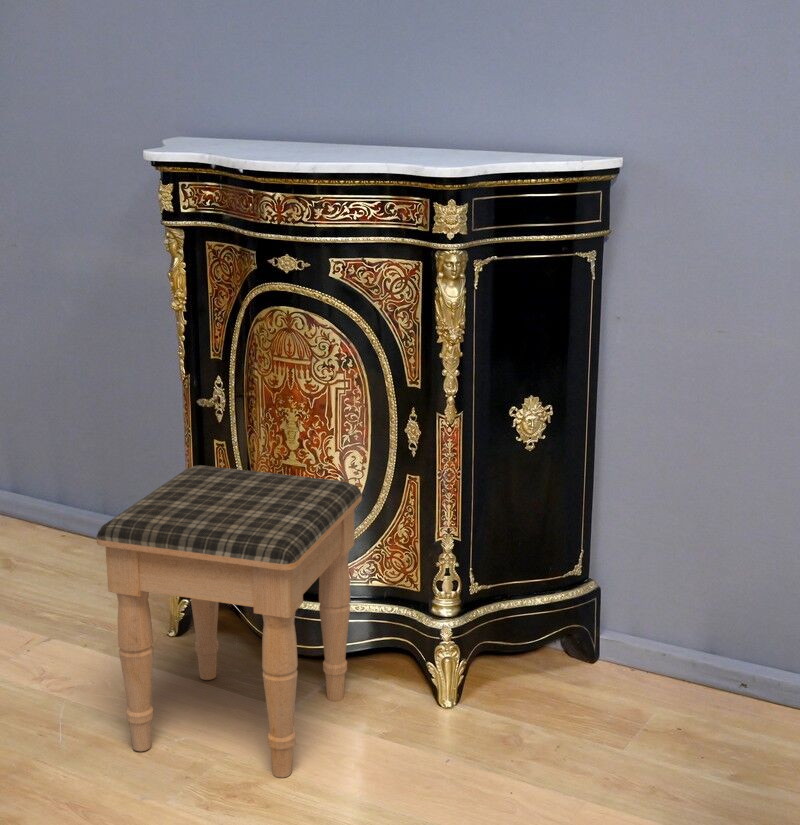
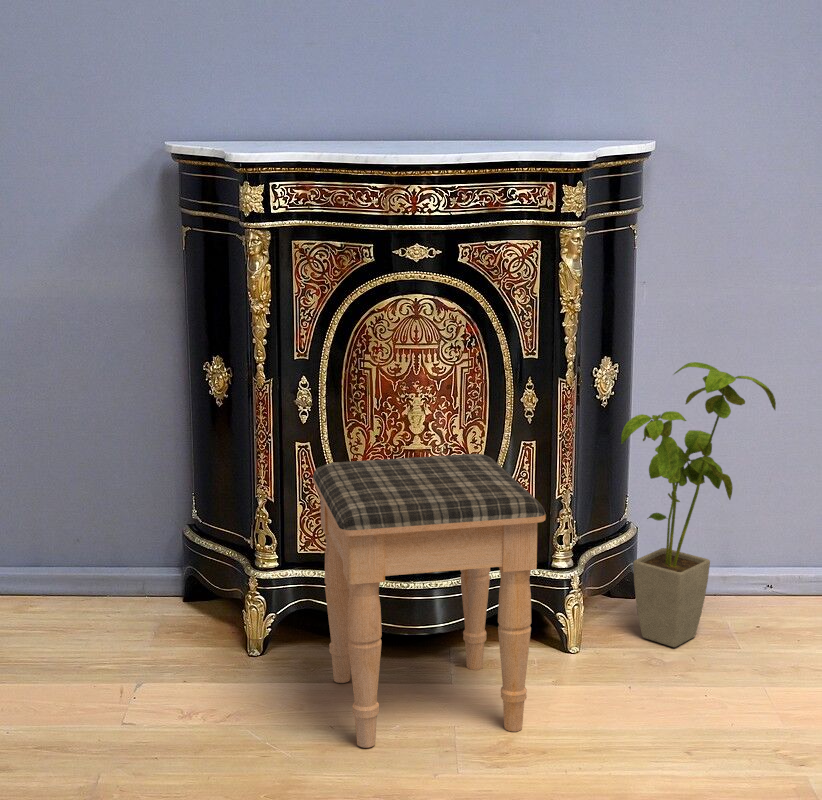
house plant: none [498,418,674,734] -> present [621,362,776,647]

